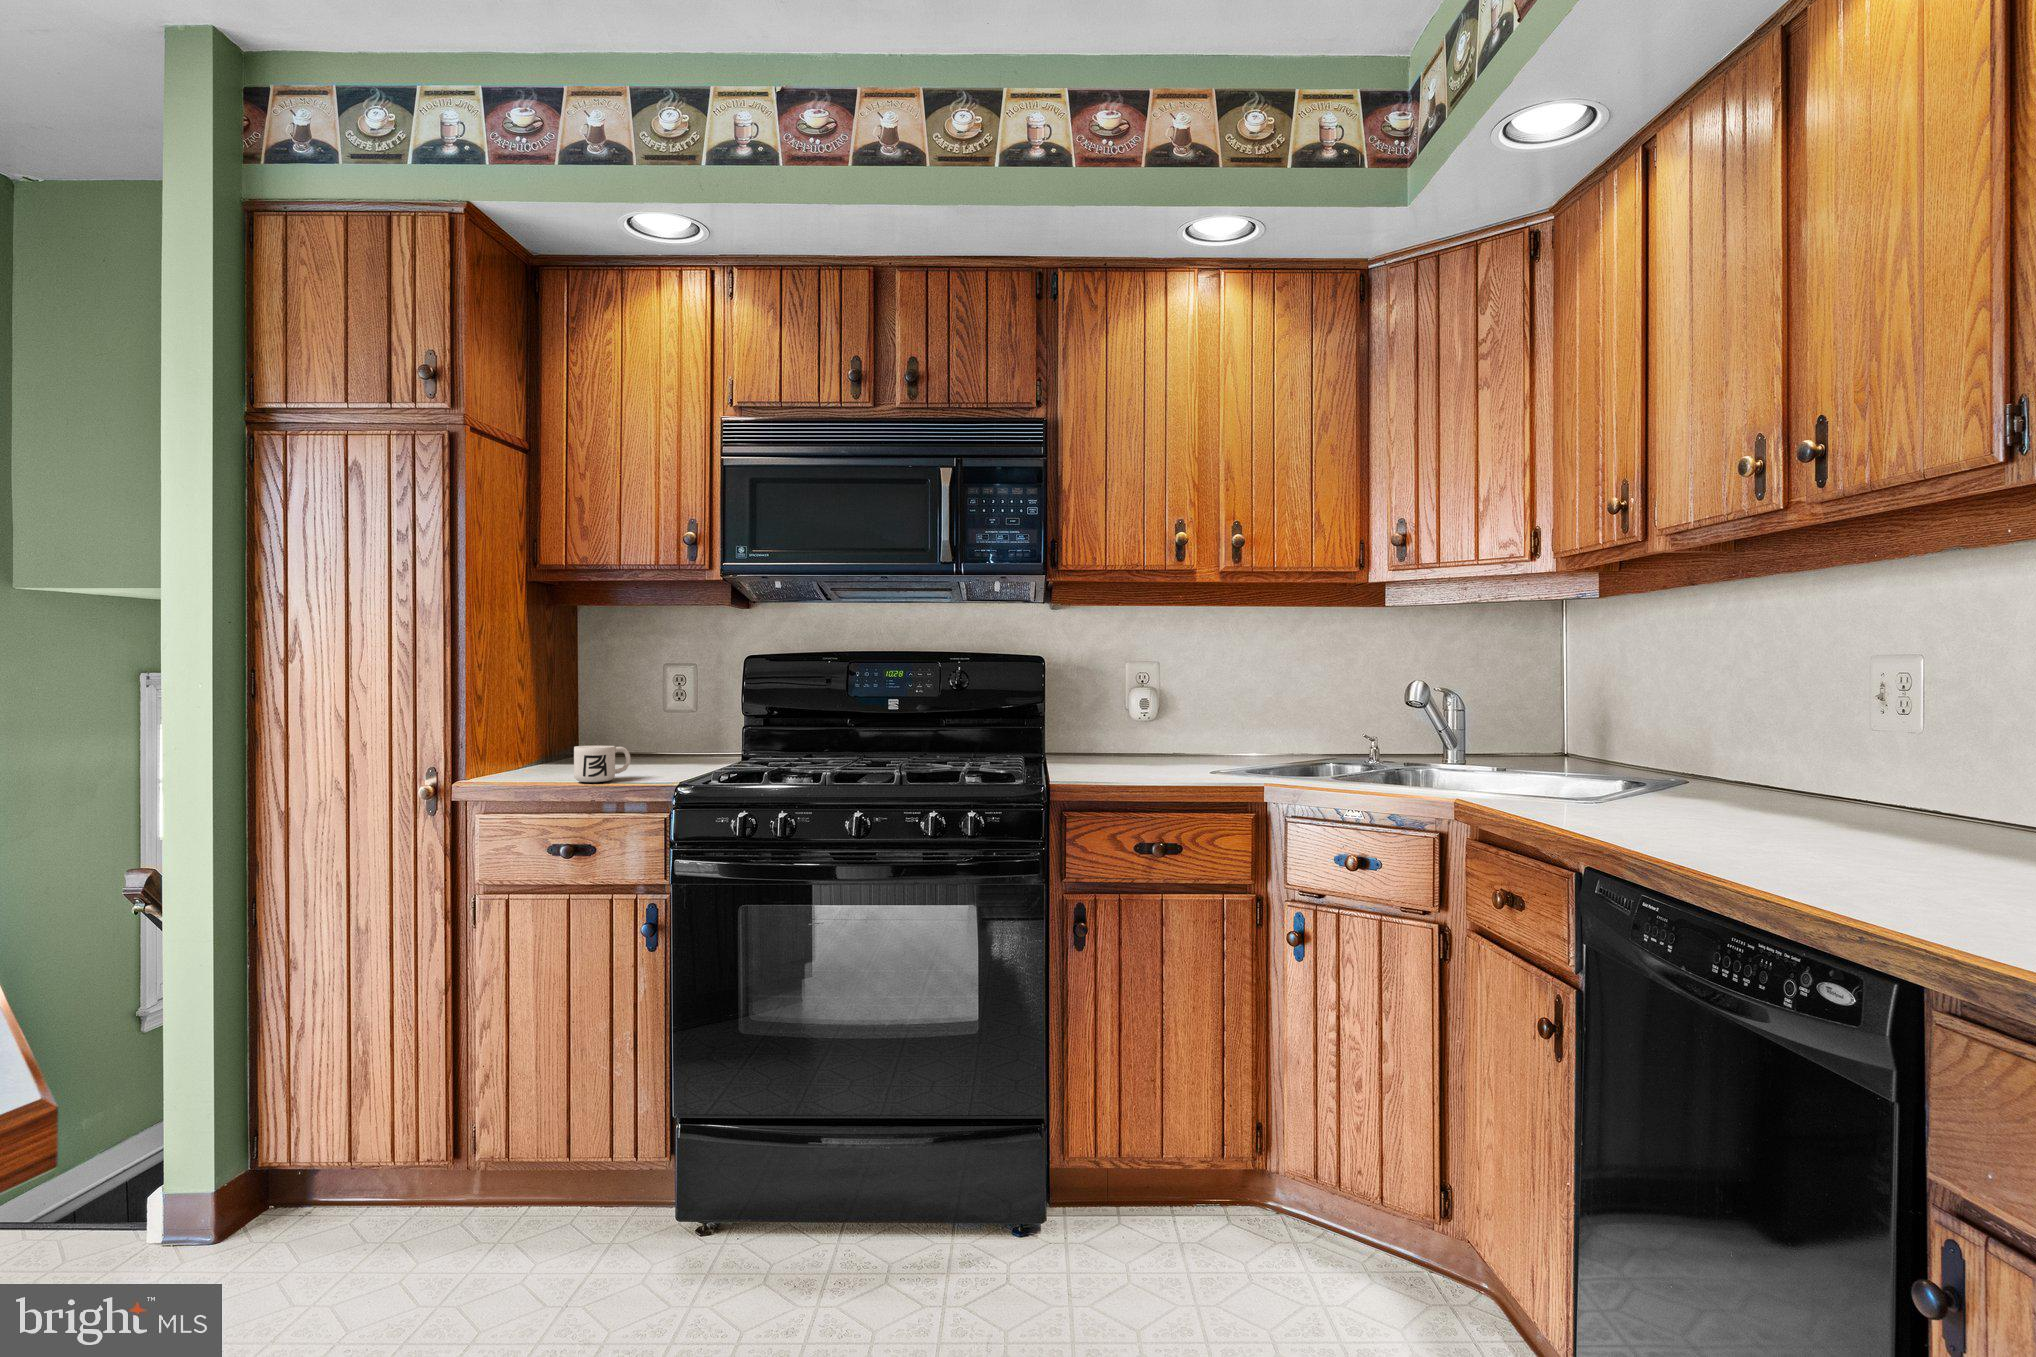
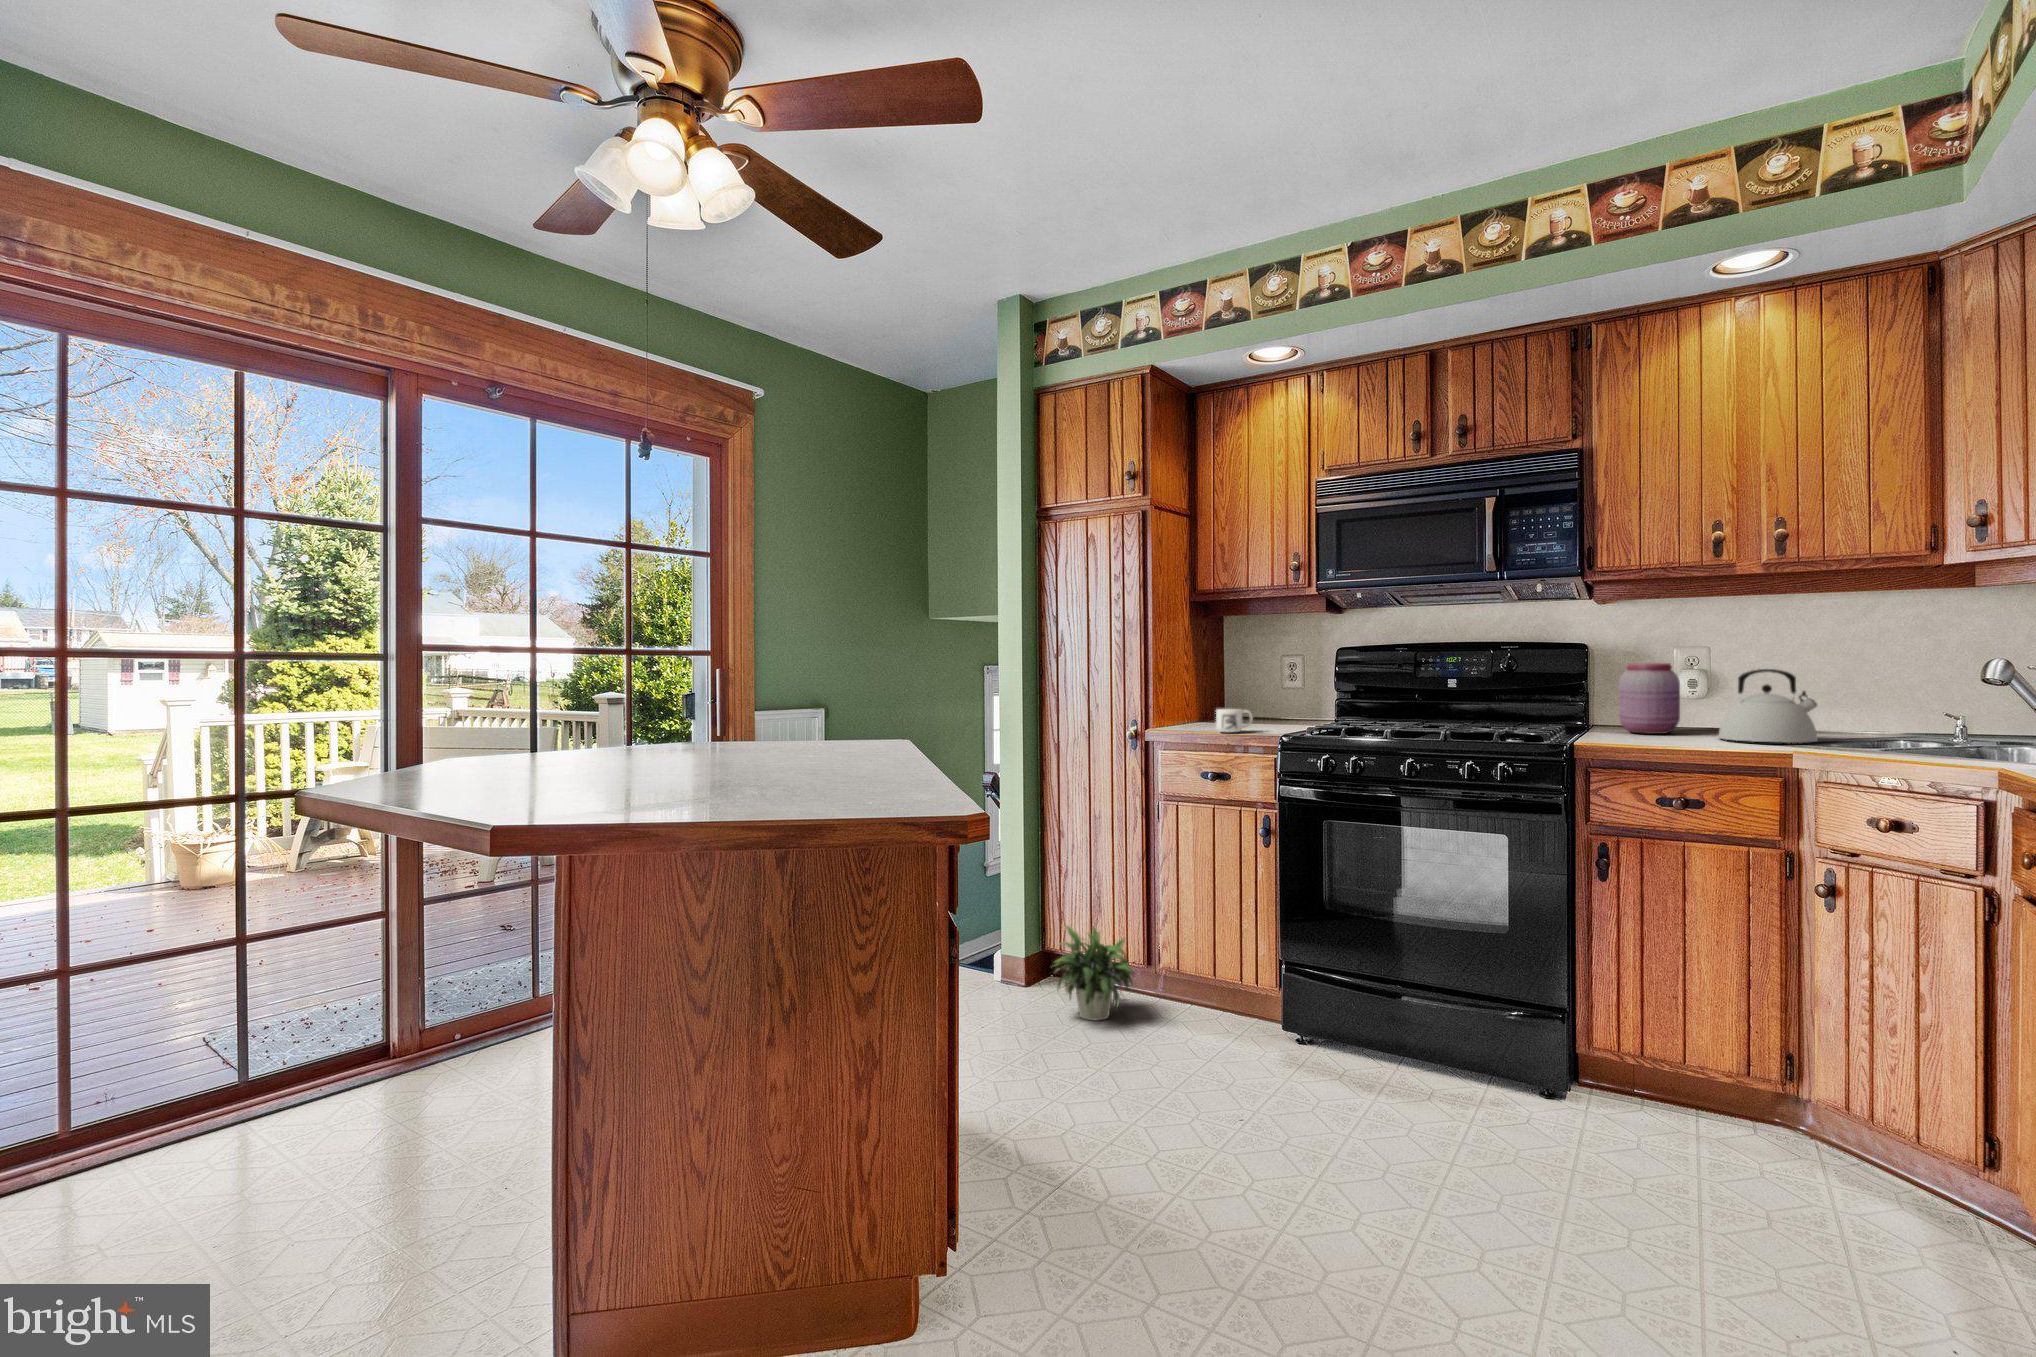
jar: none [1082,682,1142,765] -> present [1619,663,1680,734]
kettle: none [1183,690,1274,773] -> present [1718,669,1818,743]
potted plant: none [269,1110,433,1281] -> present [1054,926,1134,1020]

